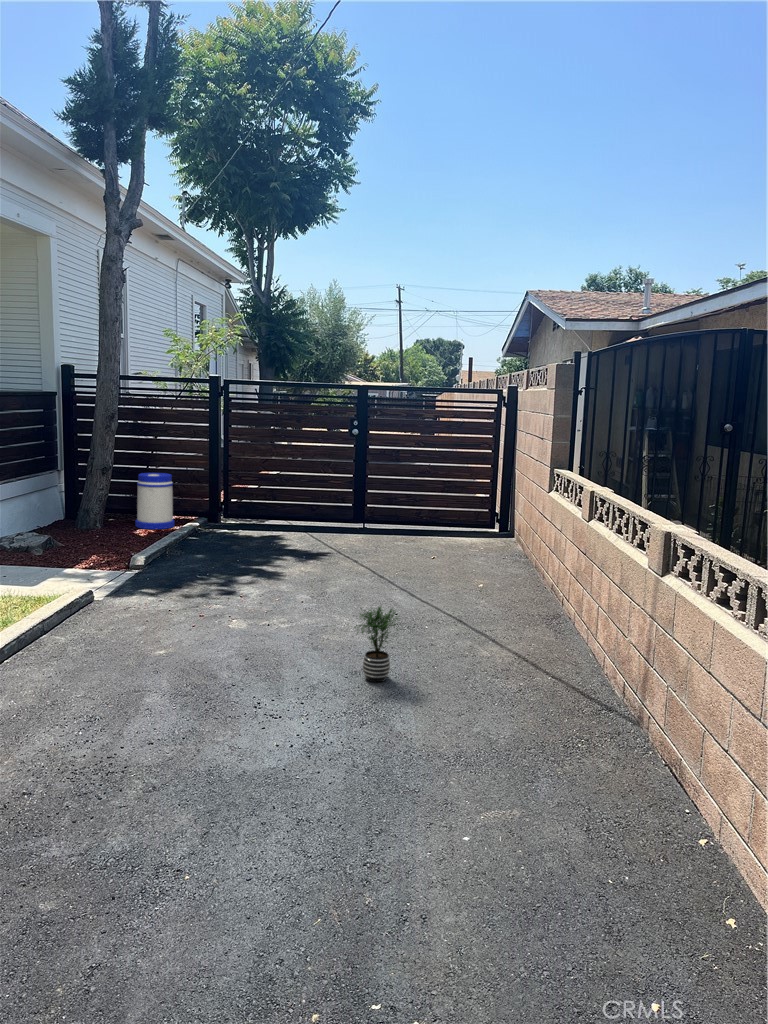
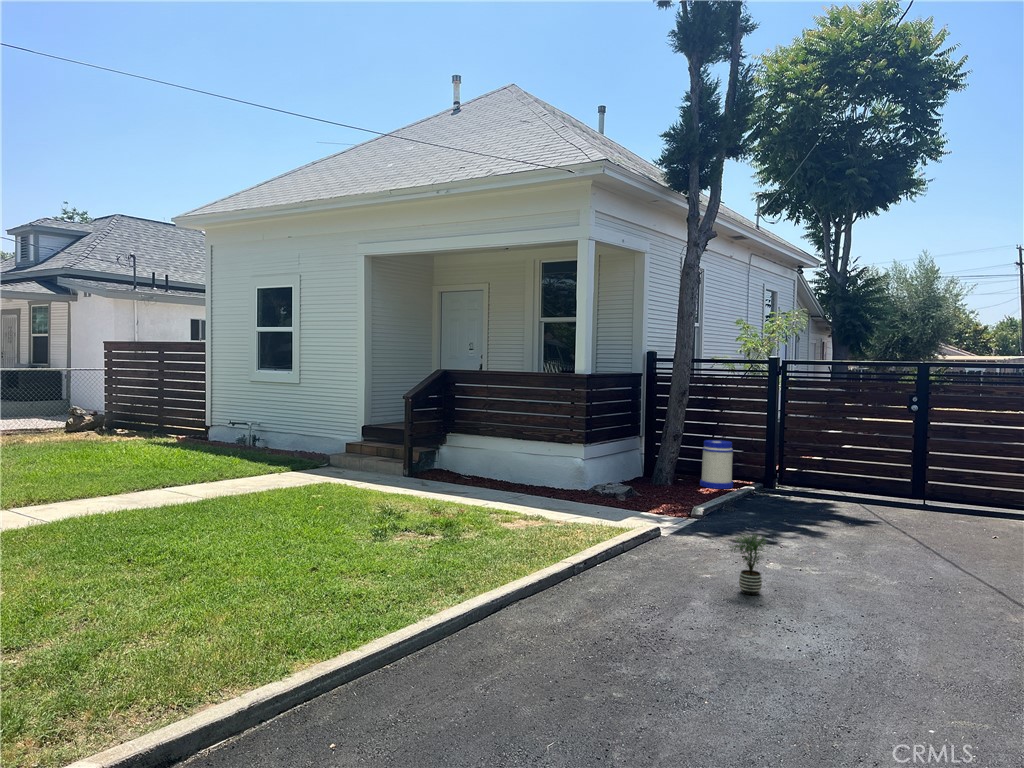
potted plant: present [354,607,398,682] -> present [729,535,768,595]

